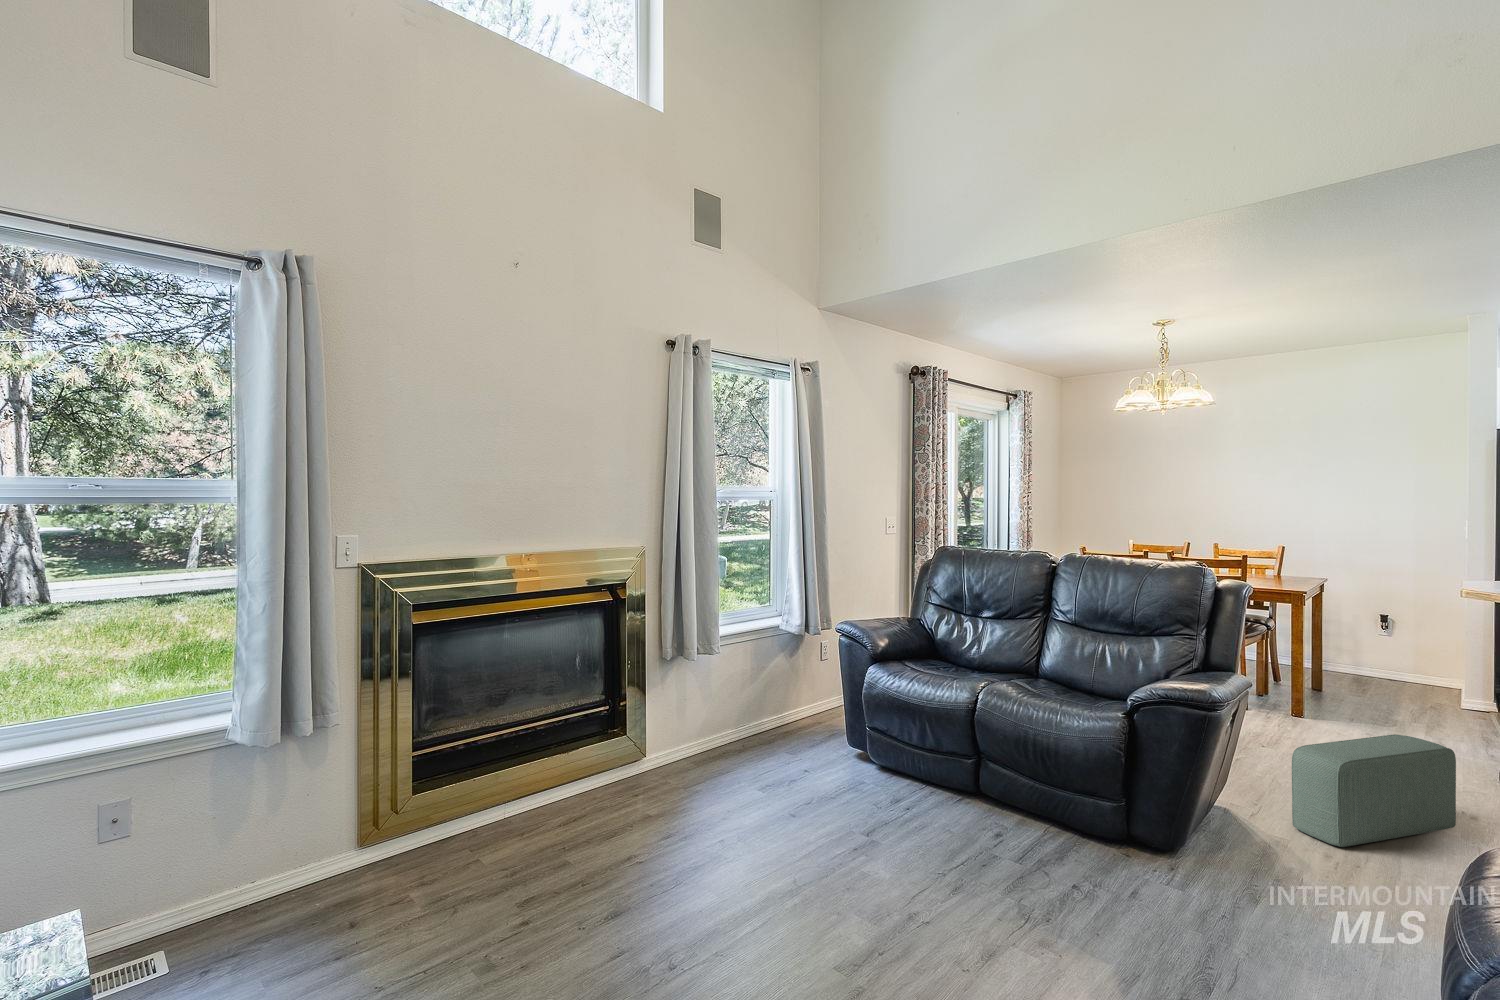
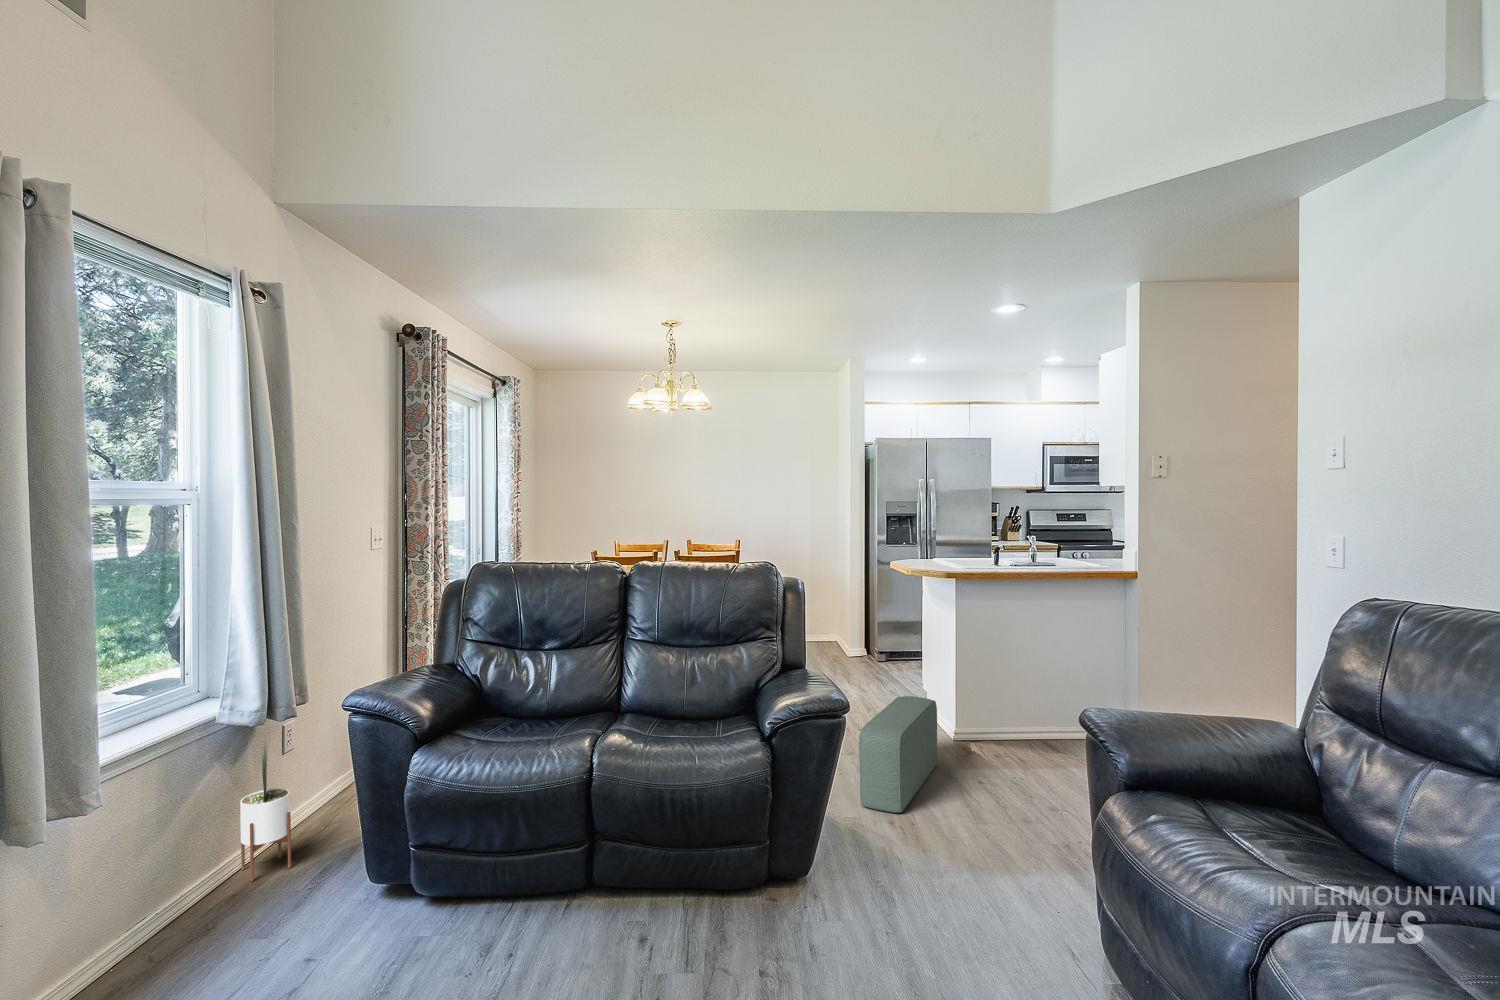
potted plant: none [792,639,818,729] -> present [240,737,291,881]

